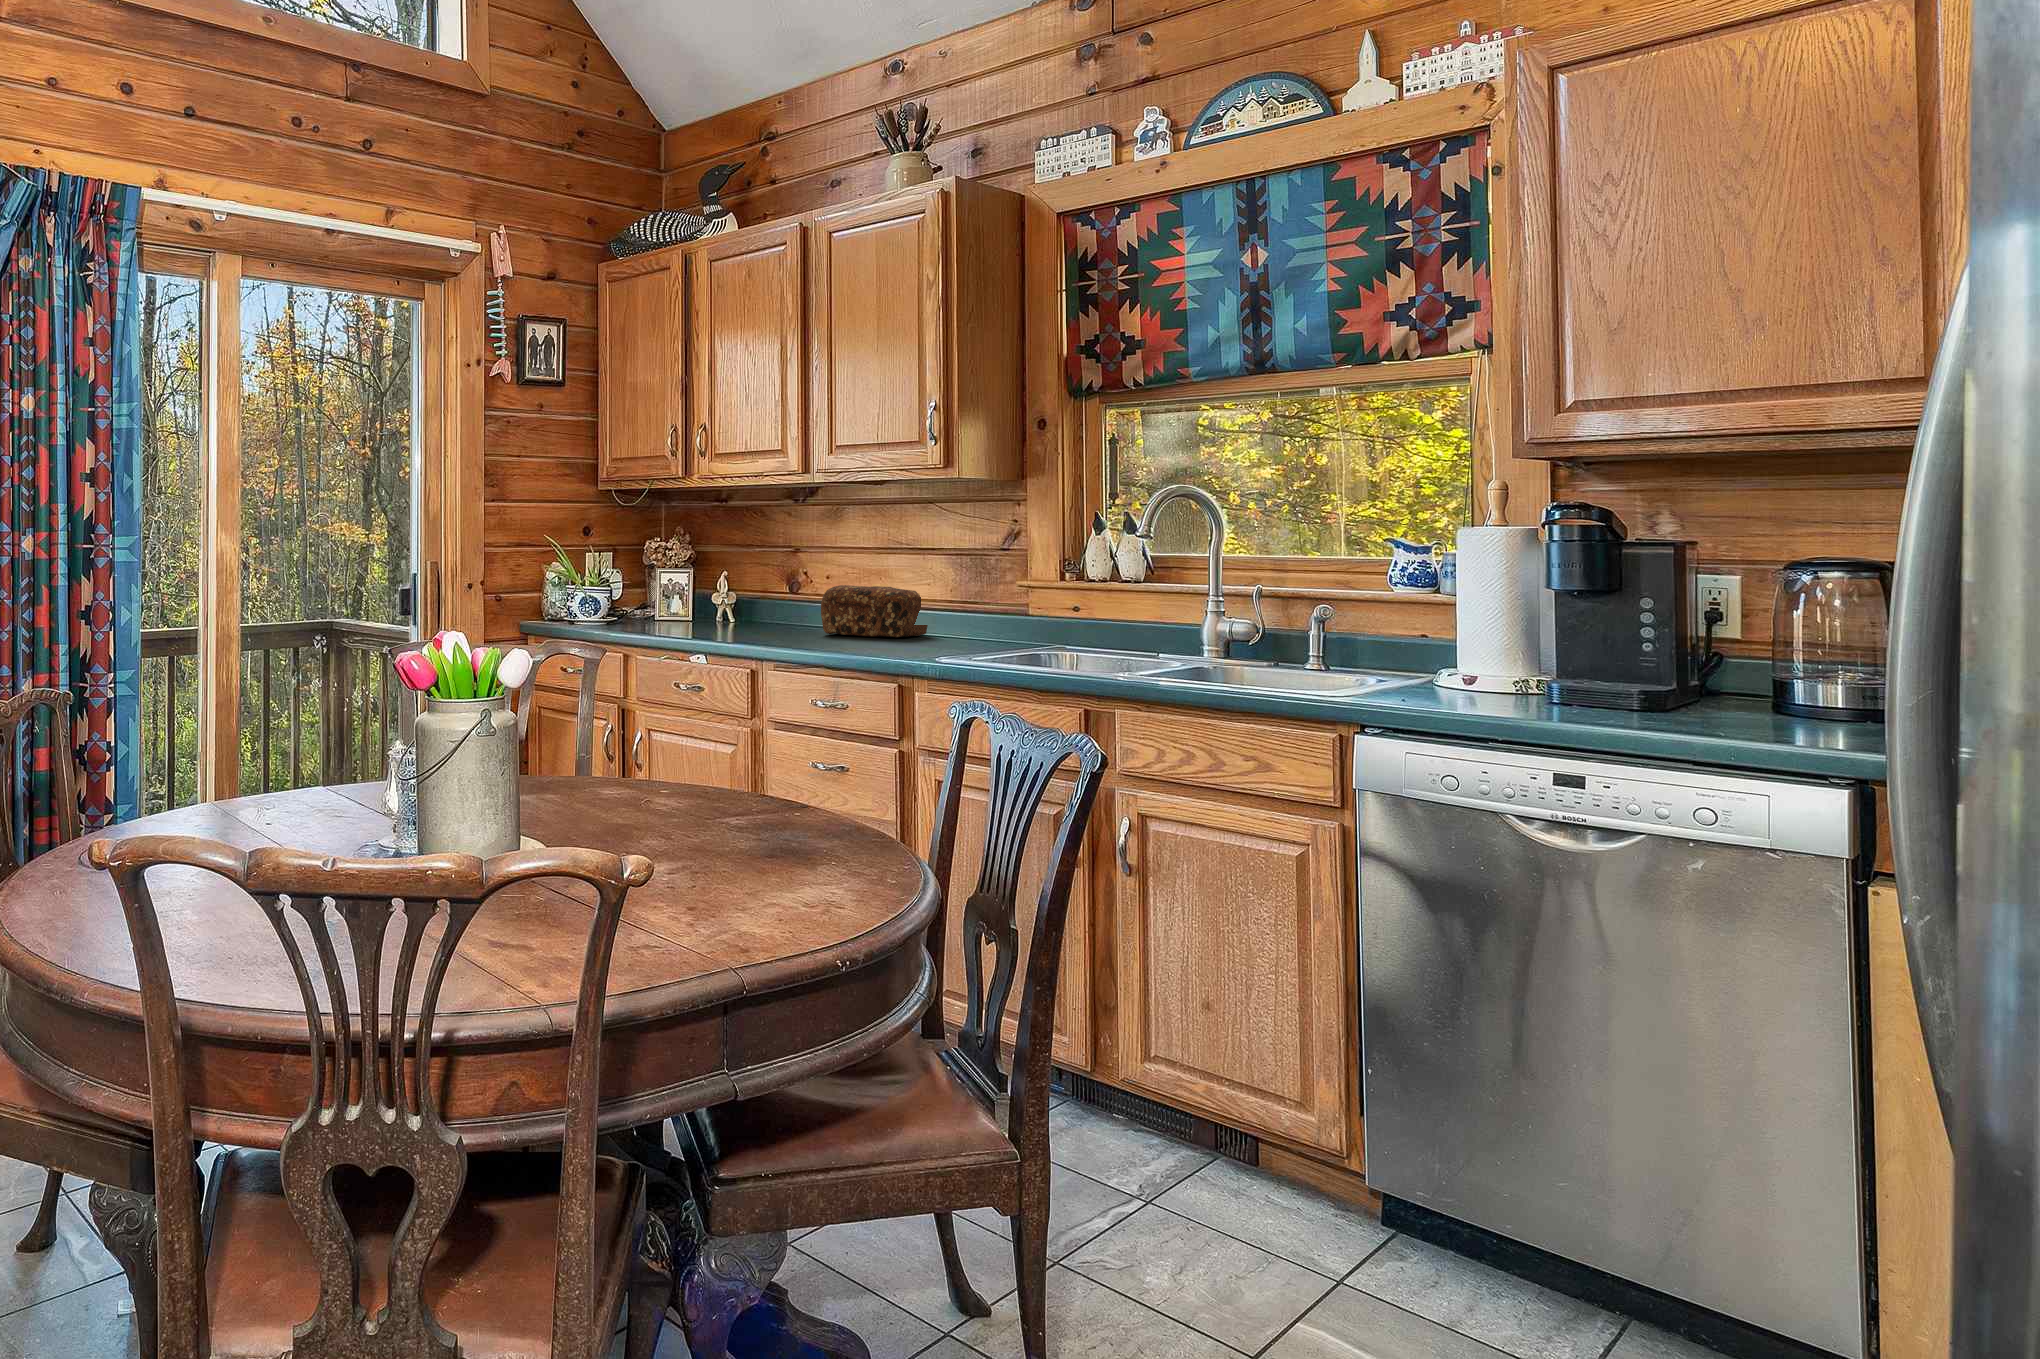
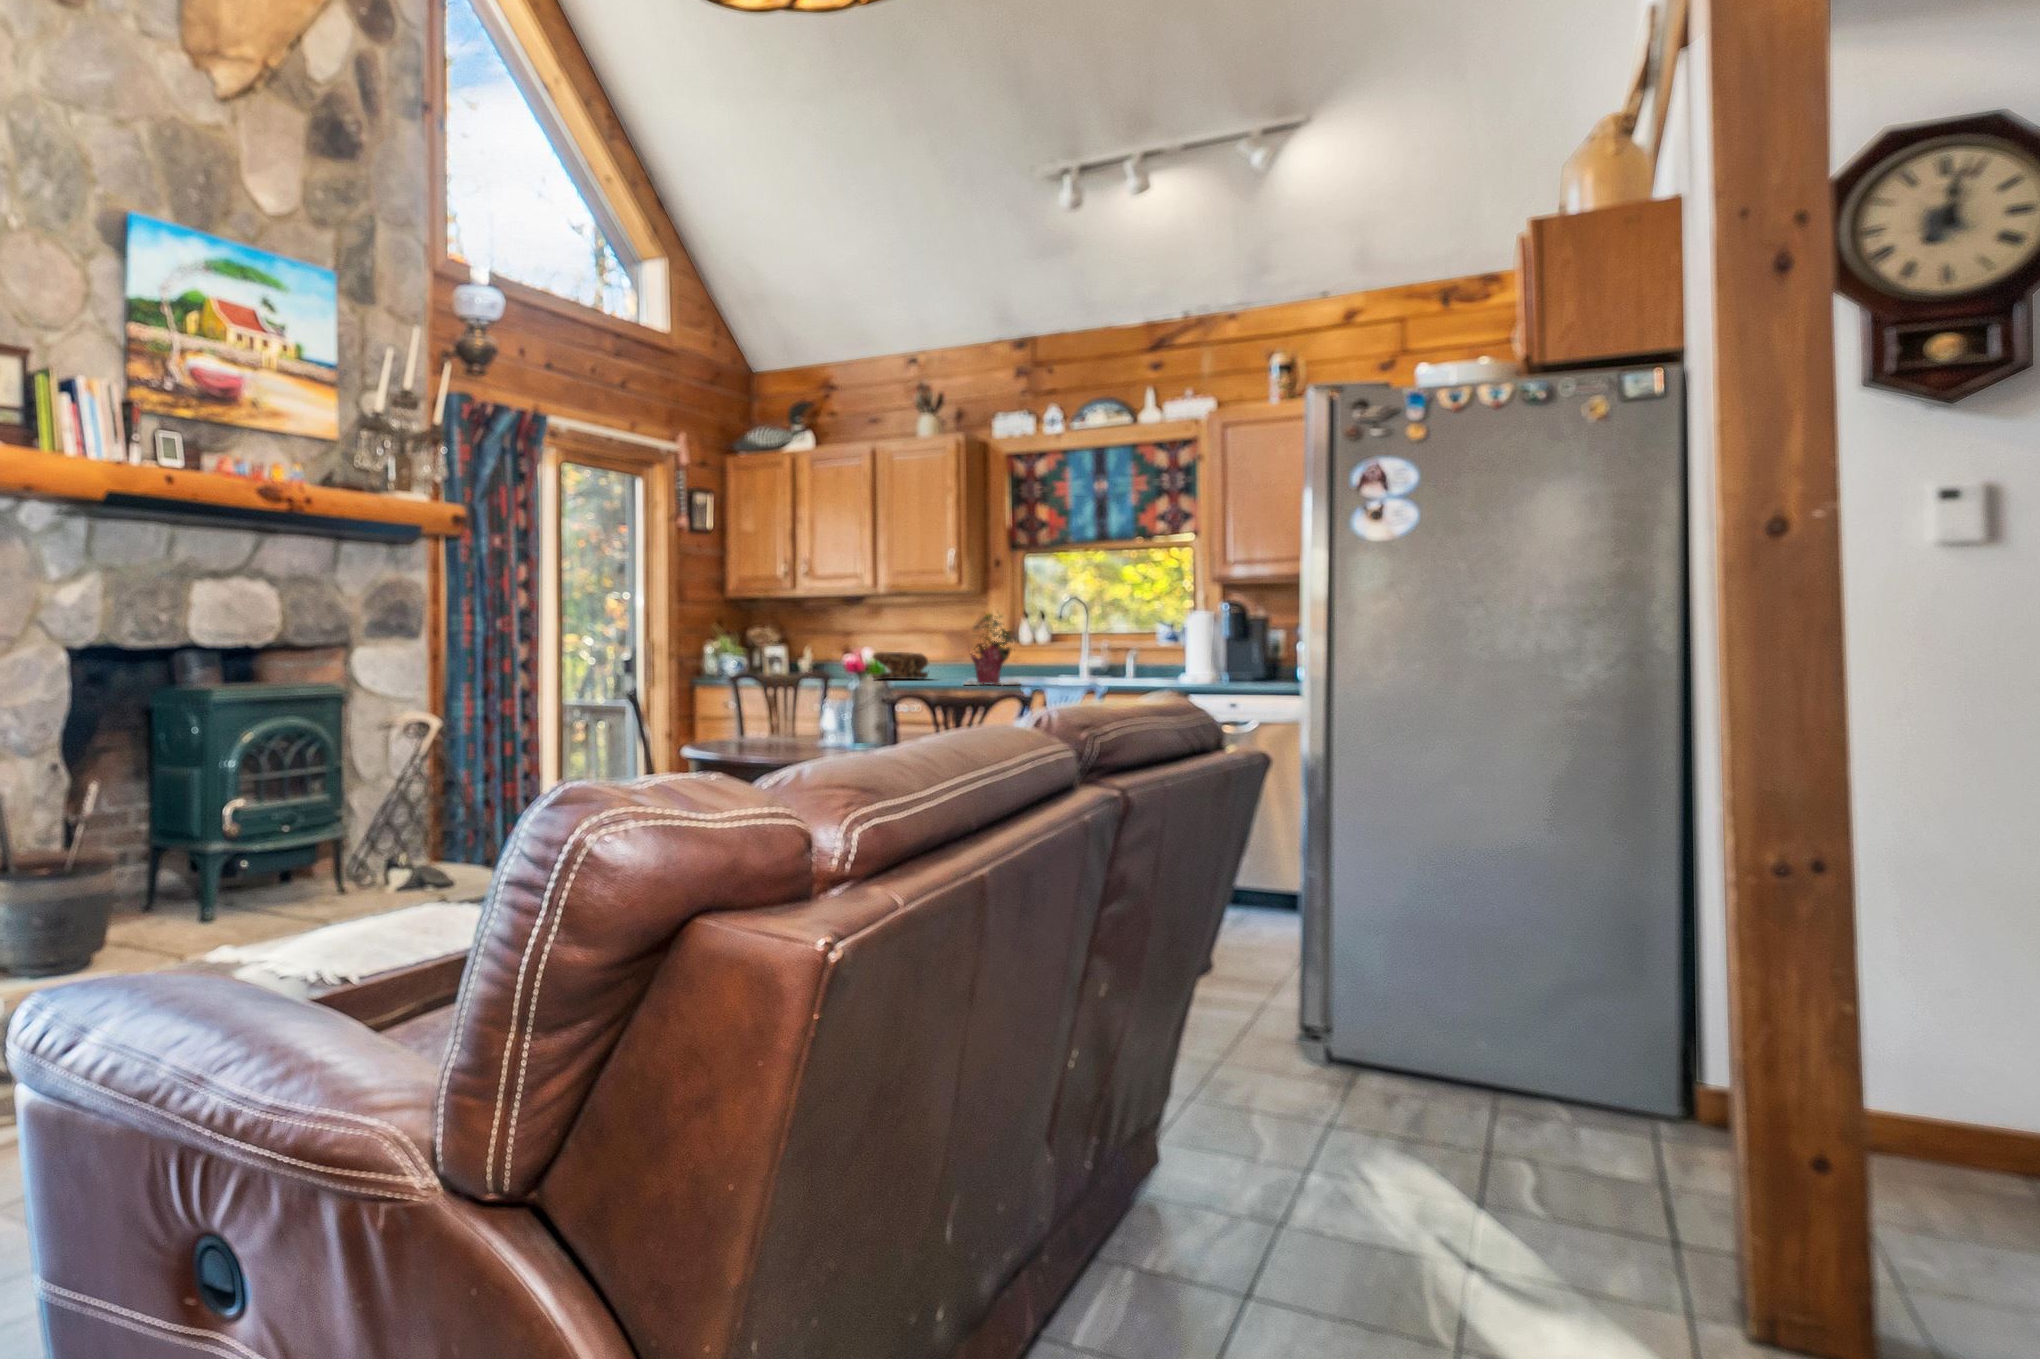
potted plant: none [924,517,1064,673] -> present [964,613,1019,685]

